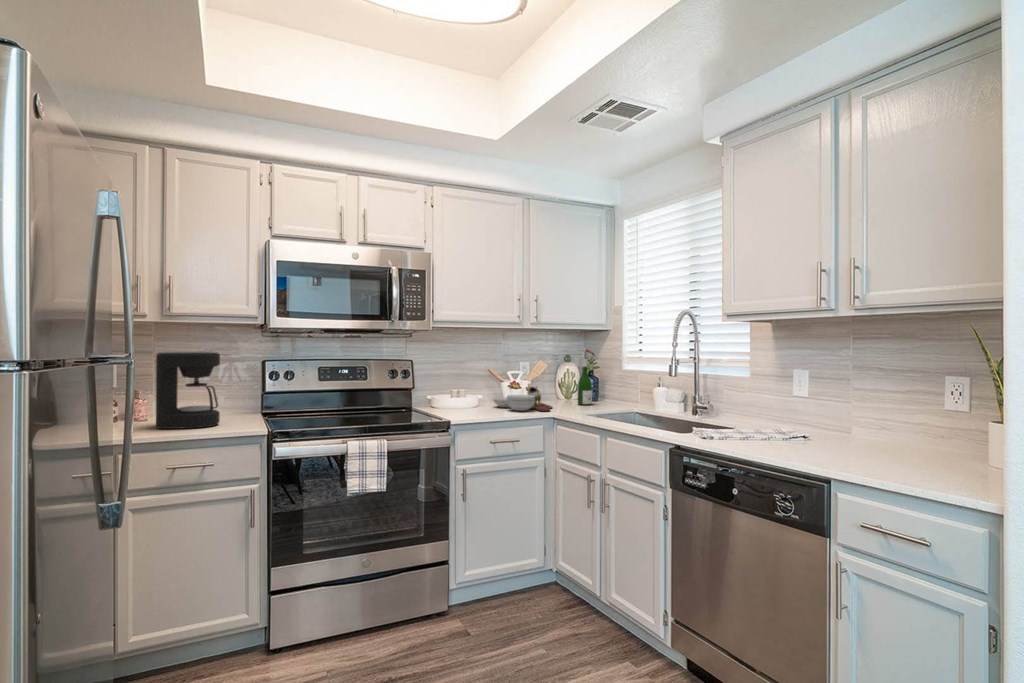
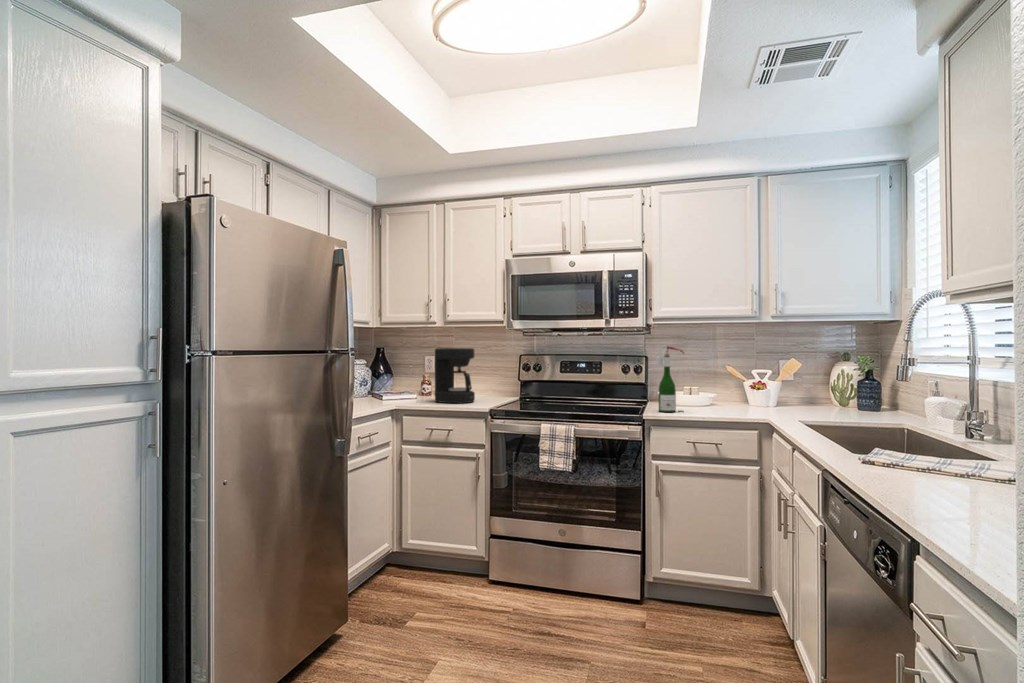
wine bottle: present [575,348,595,405] -> present [657,345,684,412]
cutting board: present [493,384,553,411] -> none [722,384,791,416]

